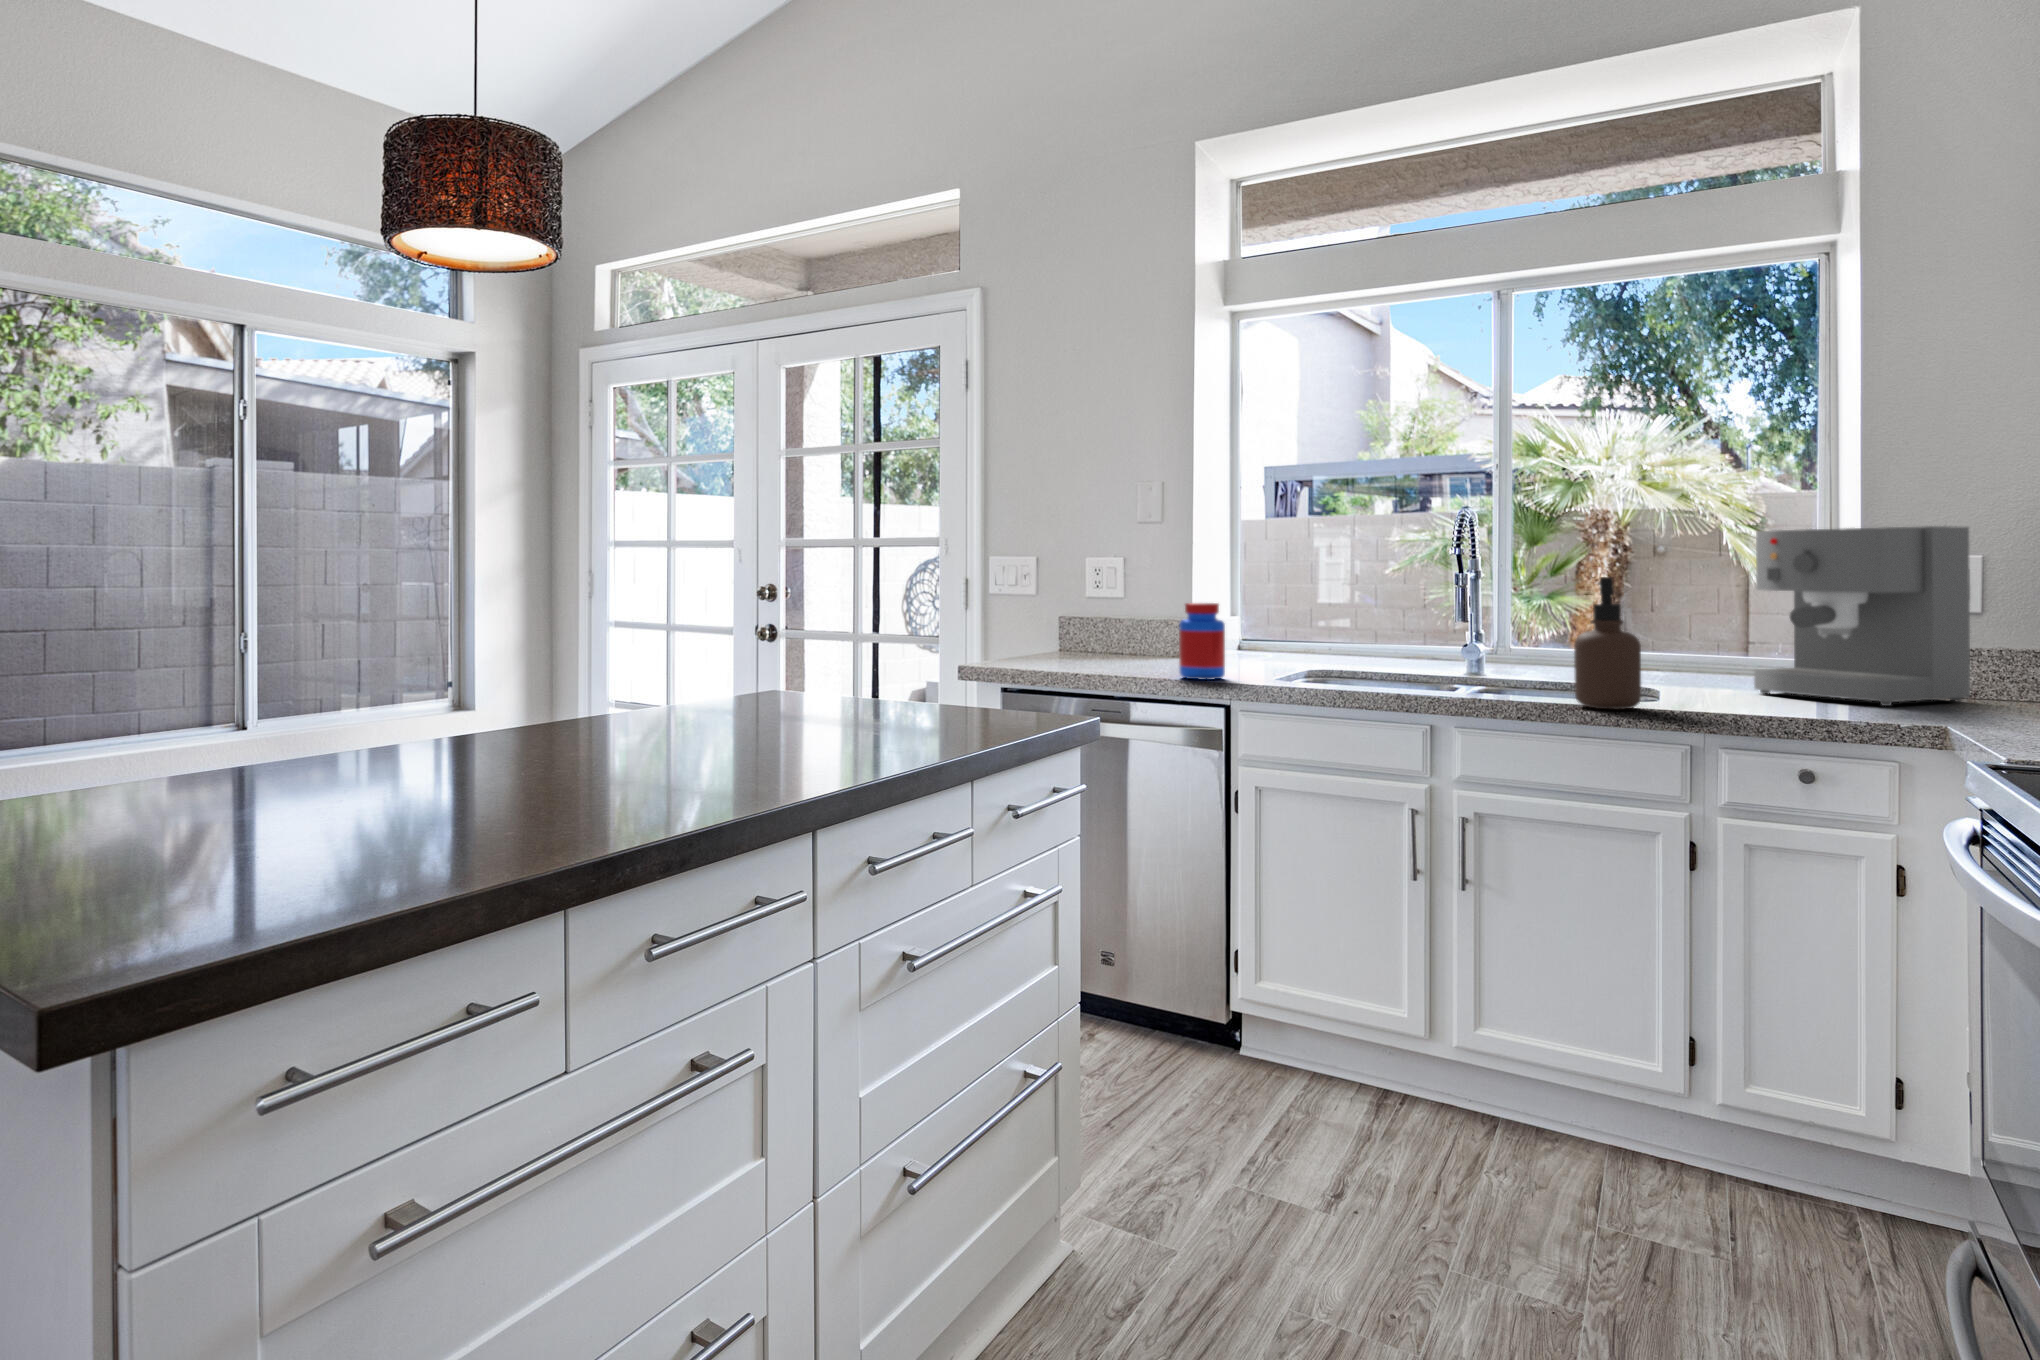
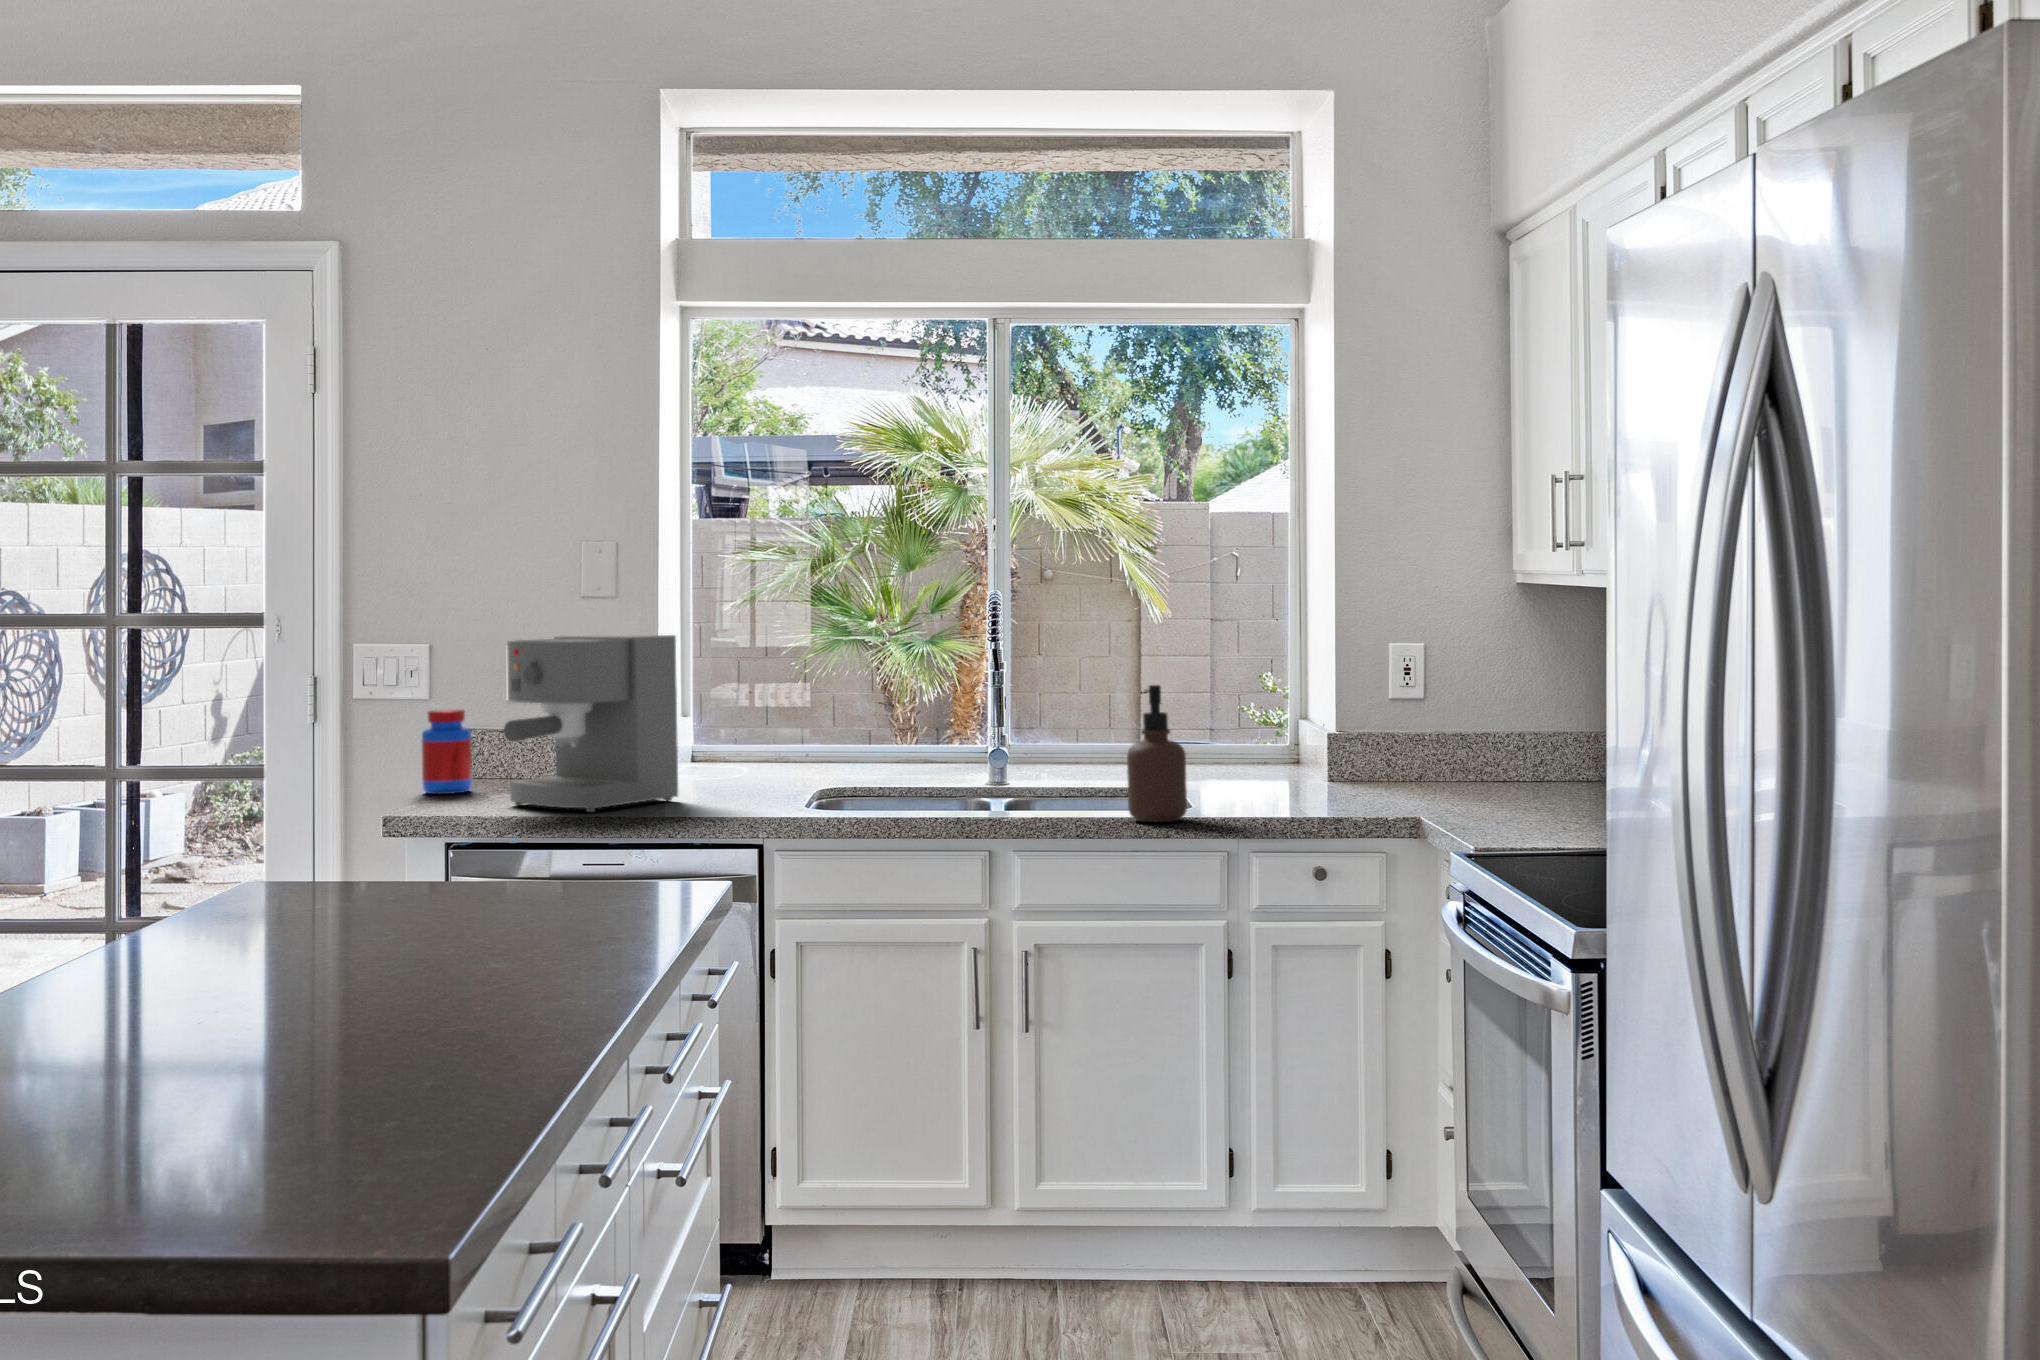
coffee maker: present [1754,526,1970,706] -> present [503,635,678,812]
jar: present [1179,603,1225,680] -> present [422,709,472,794]

